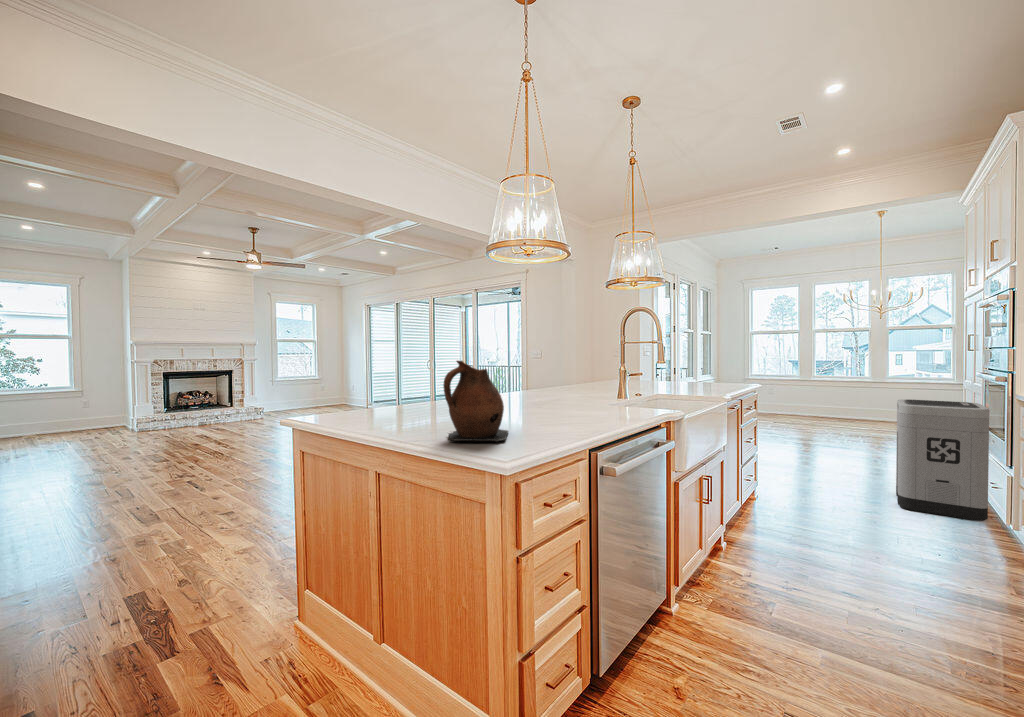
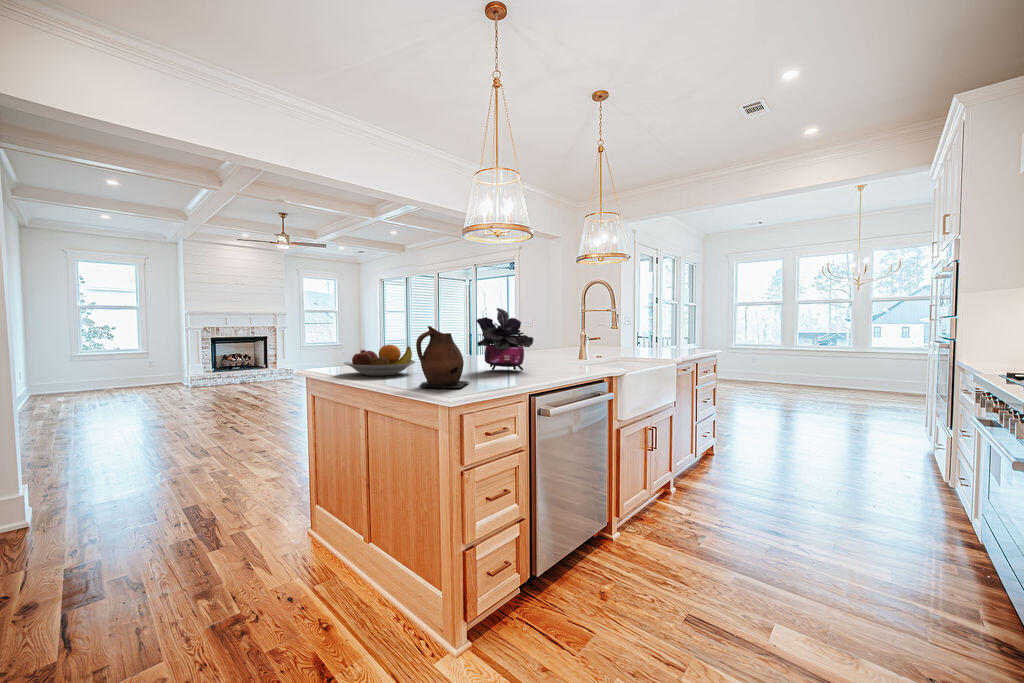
potted plant: none [500,335,569,412] -> present [477,308,533,370]
fruit bowl: none [339,384,429,424] -> present [344,345,415,376]
trash can: present [896,400,989,521] -> none [846,372,928,481]

